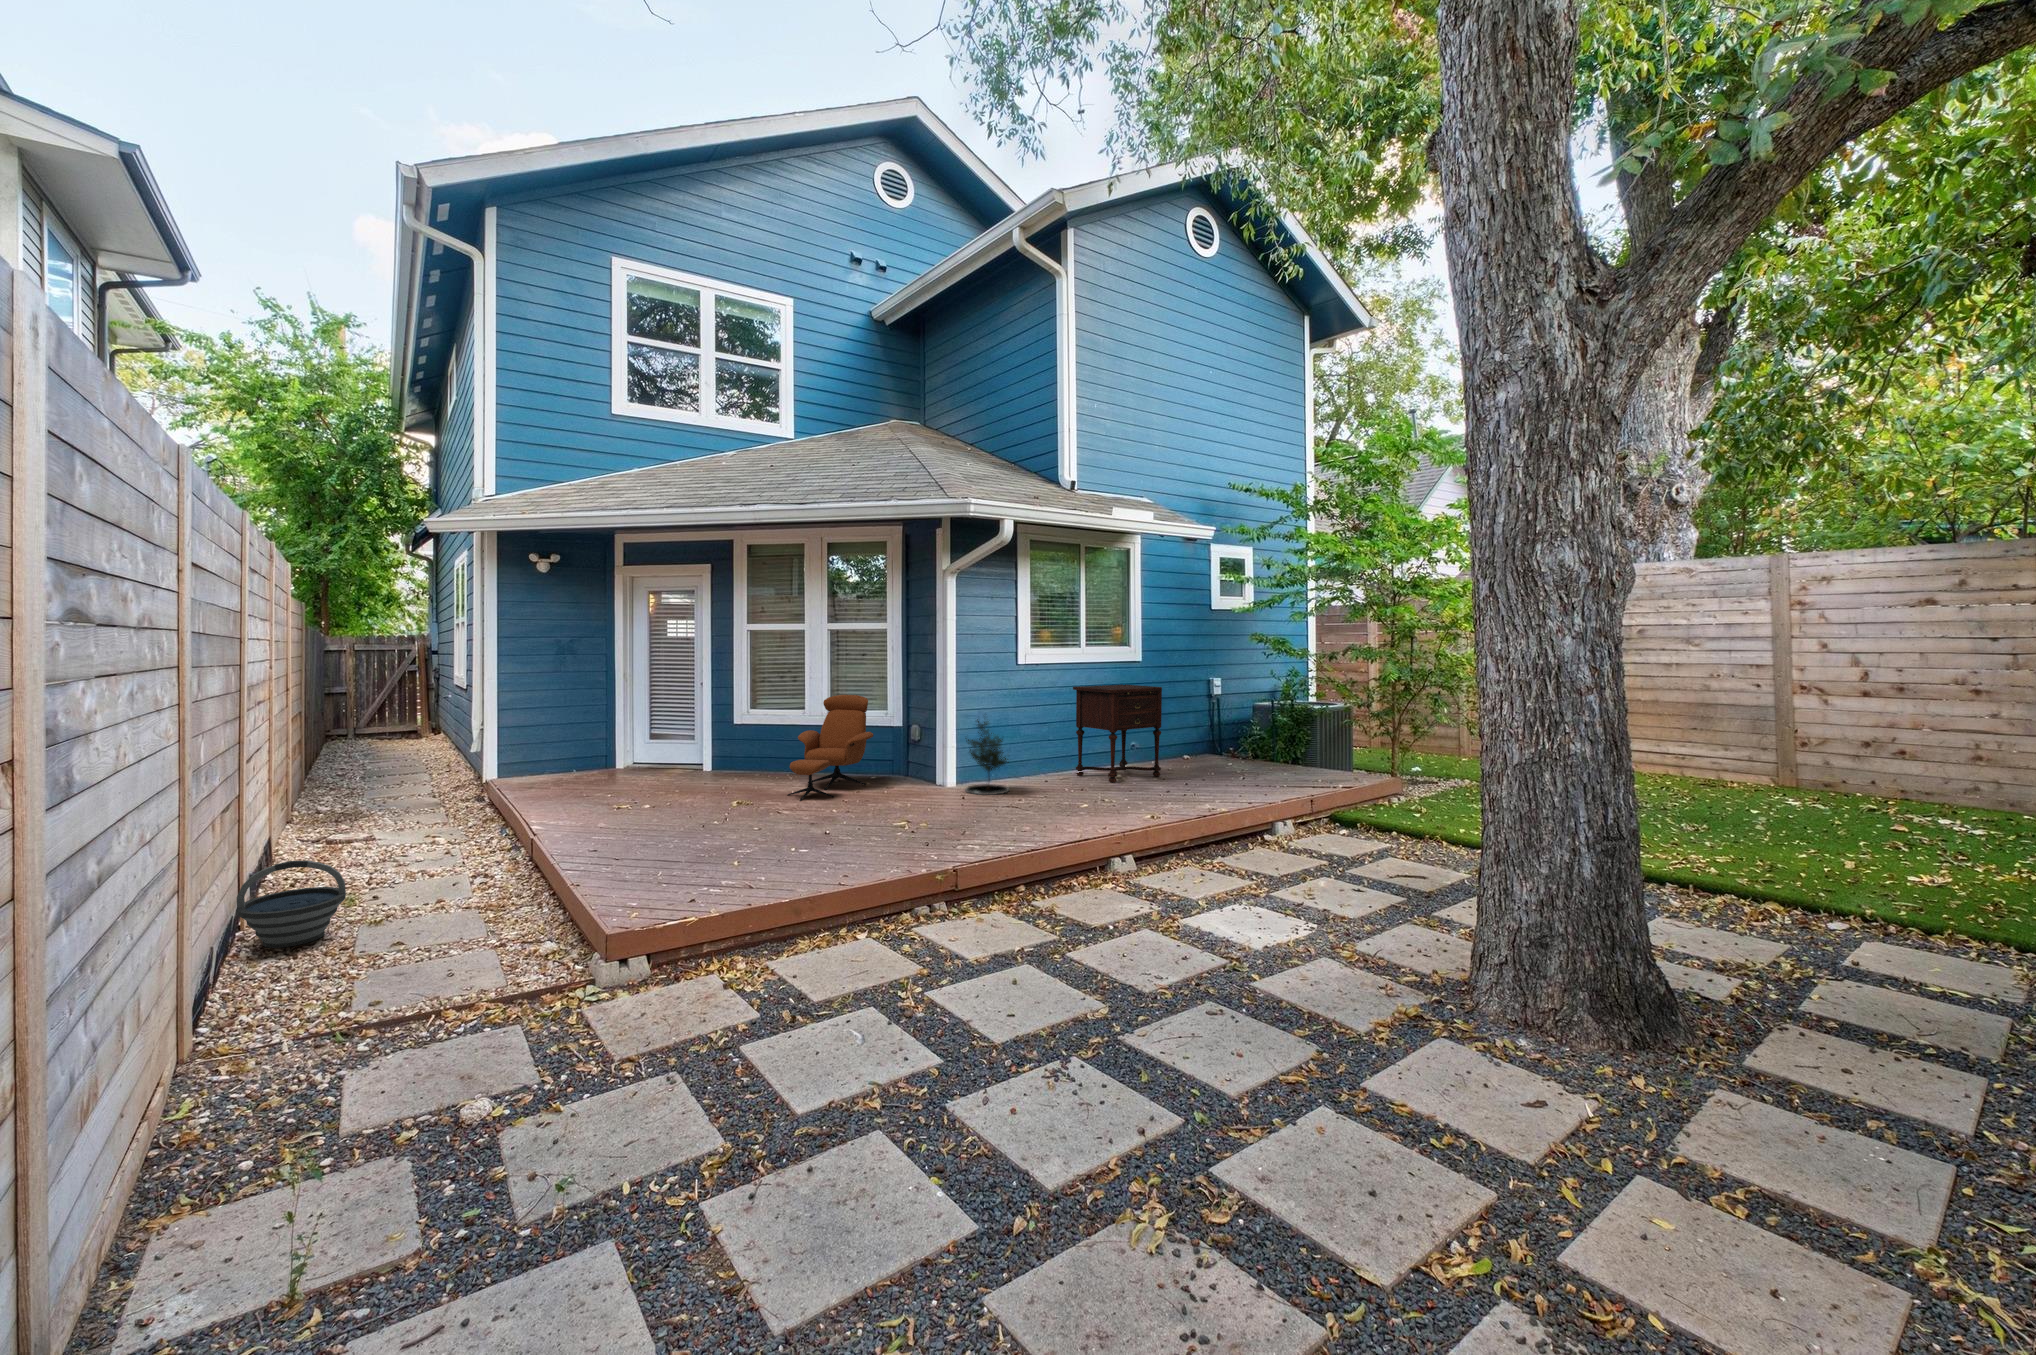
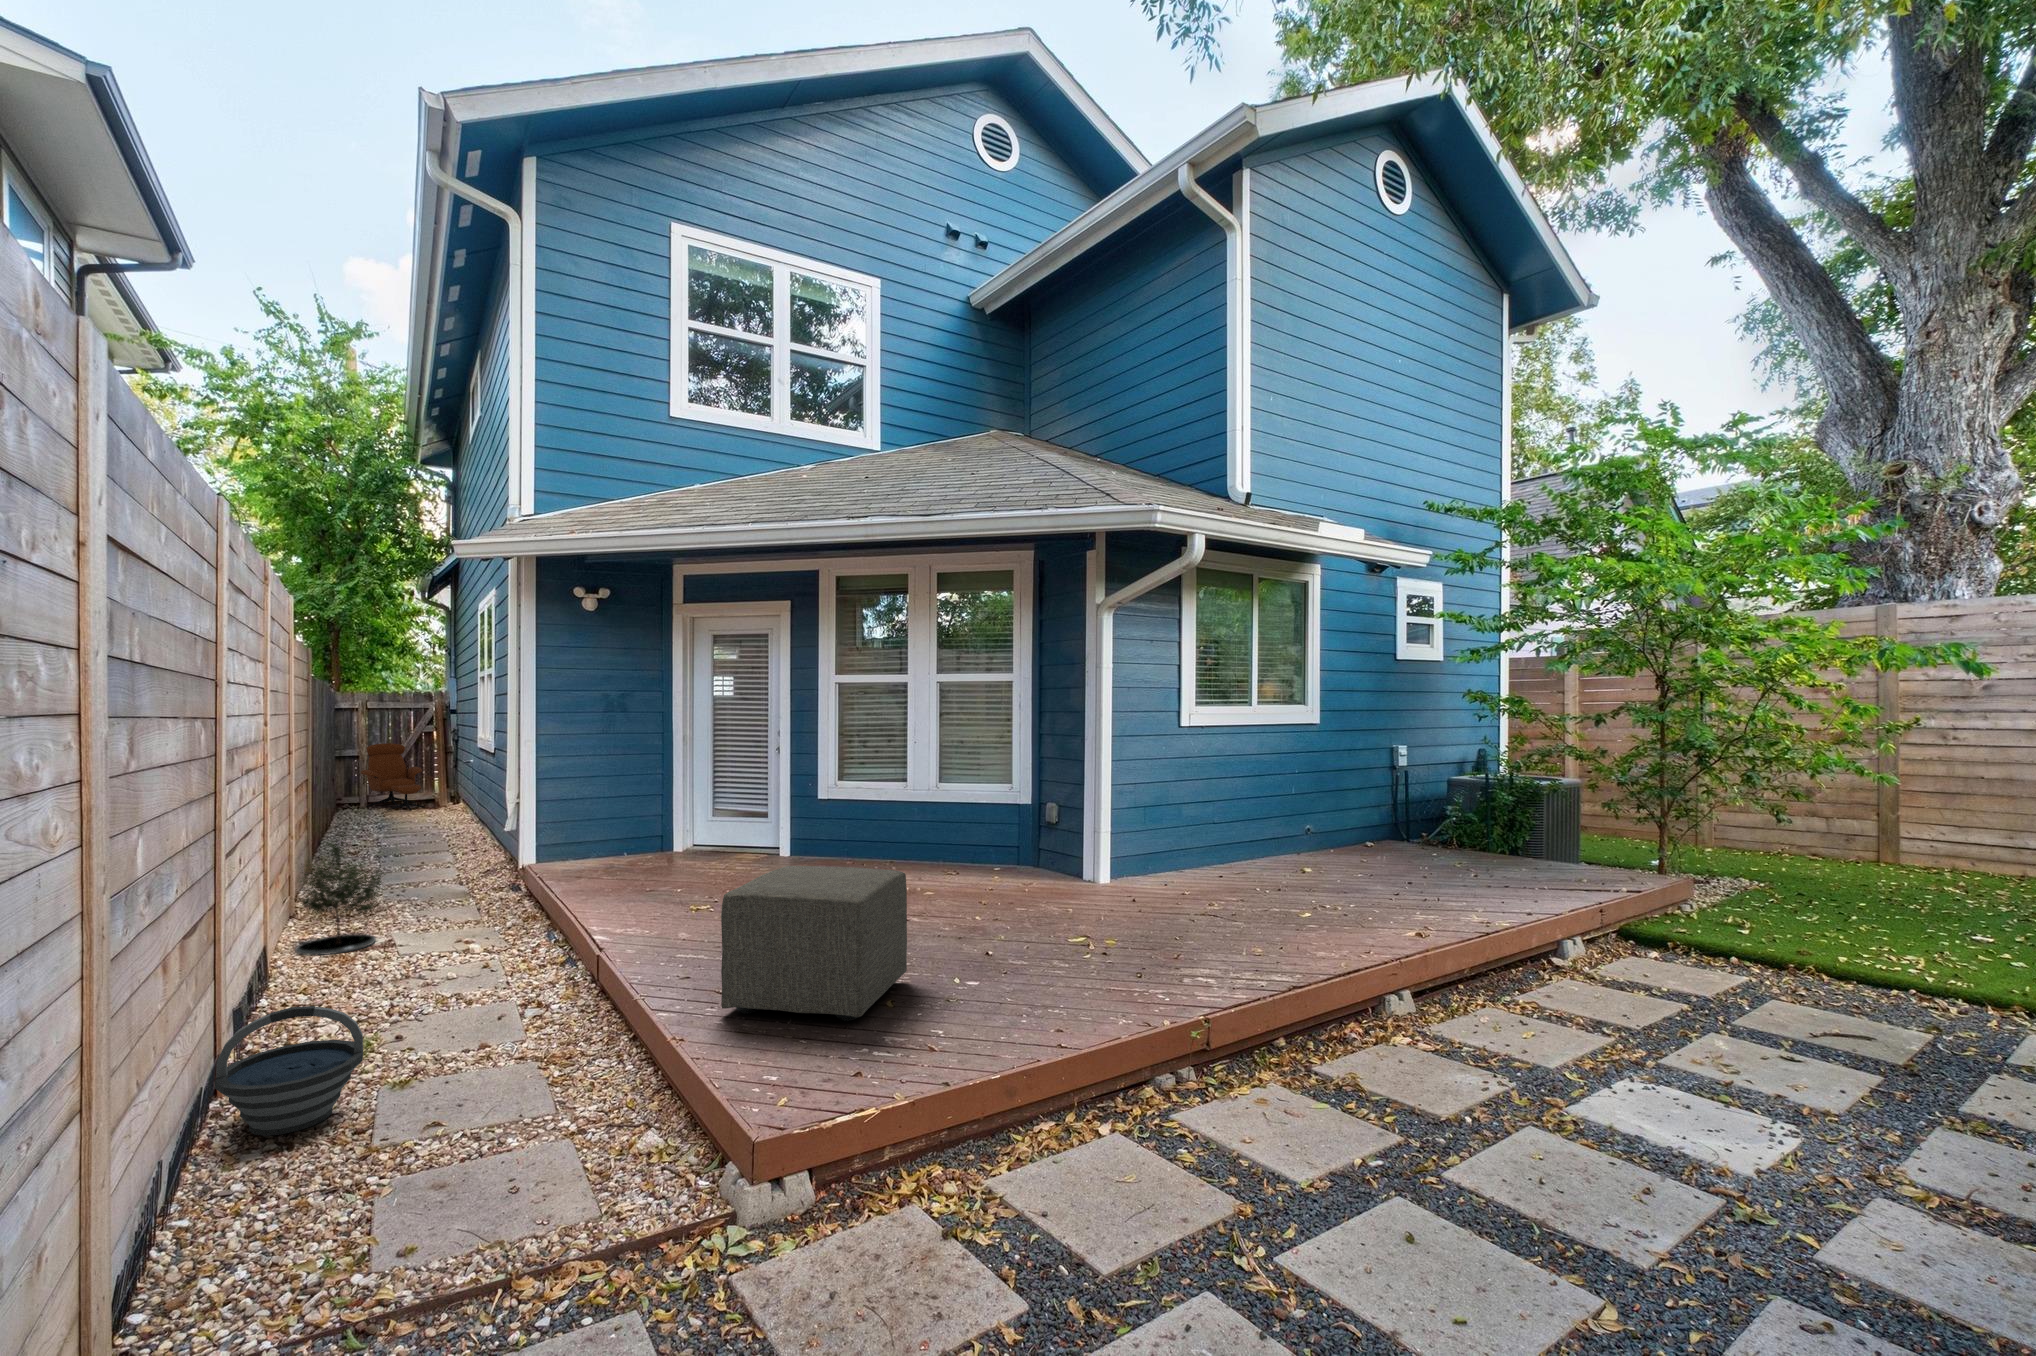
side table: present [1073,684,1162,783] -> none [1248,745,1364,874]
lounge chair: present [787,695,873,801] -> present [361,743,424,811]
potted tree: present [965,719,1009,795] -> present [295,833,385,955]
ottoman: none [612,768,759,873] -> present [721,866,907,1021]

